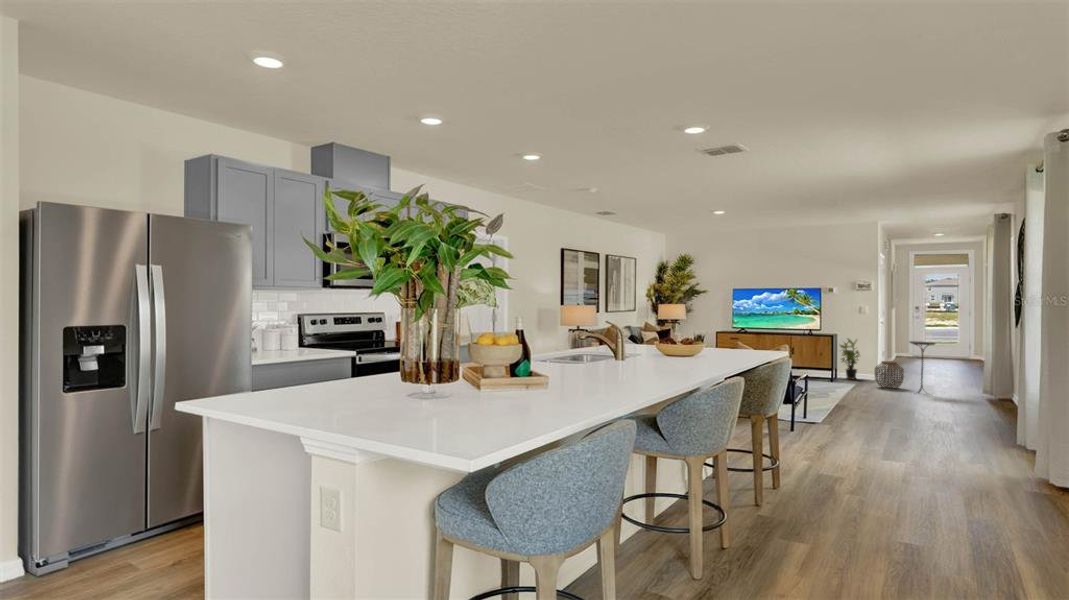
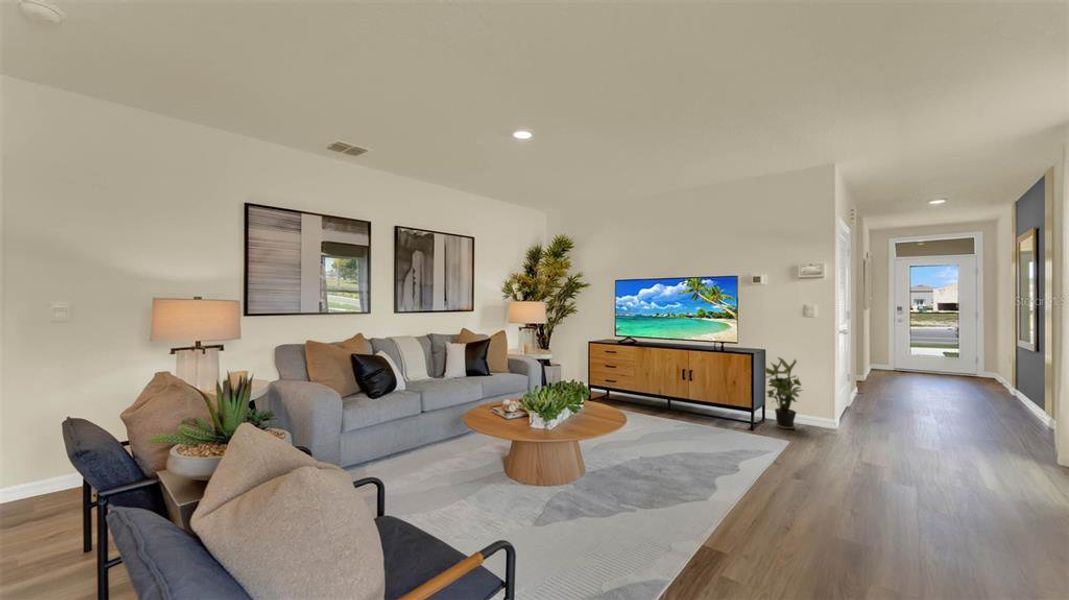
side table: present [910,341,935,392] -> none [923,386,1014,540]
woven basket: present [875,361,904,389] -> none [830,416,901,483]

